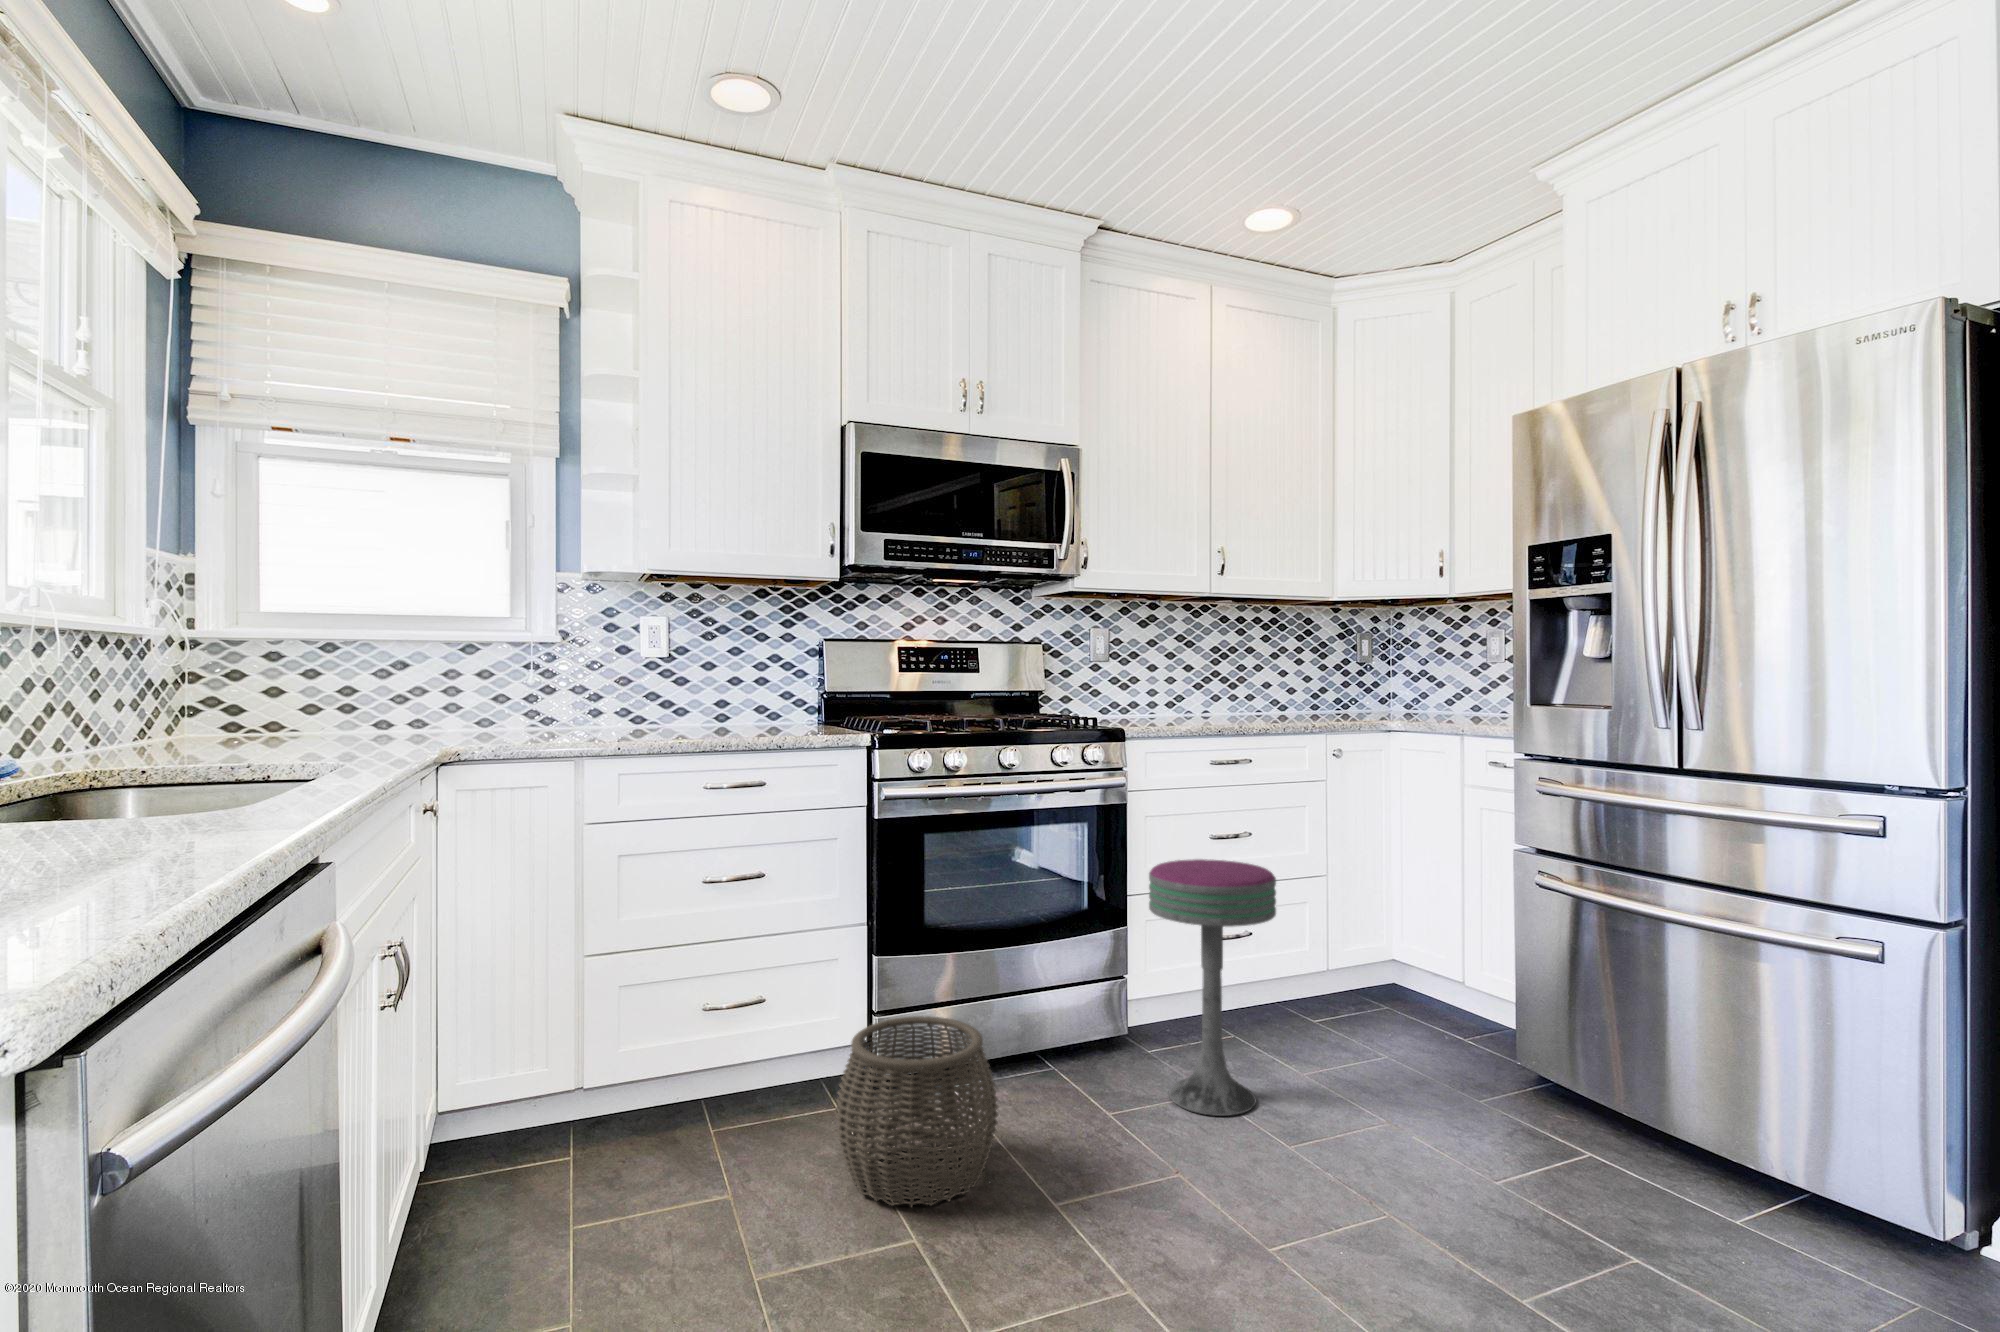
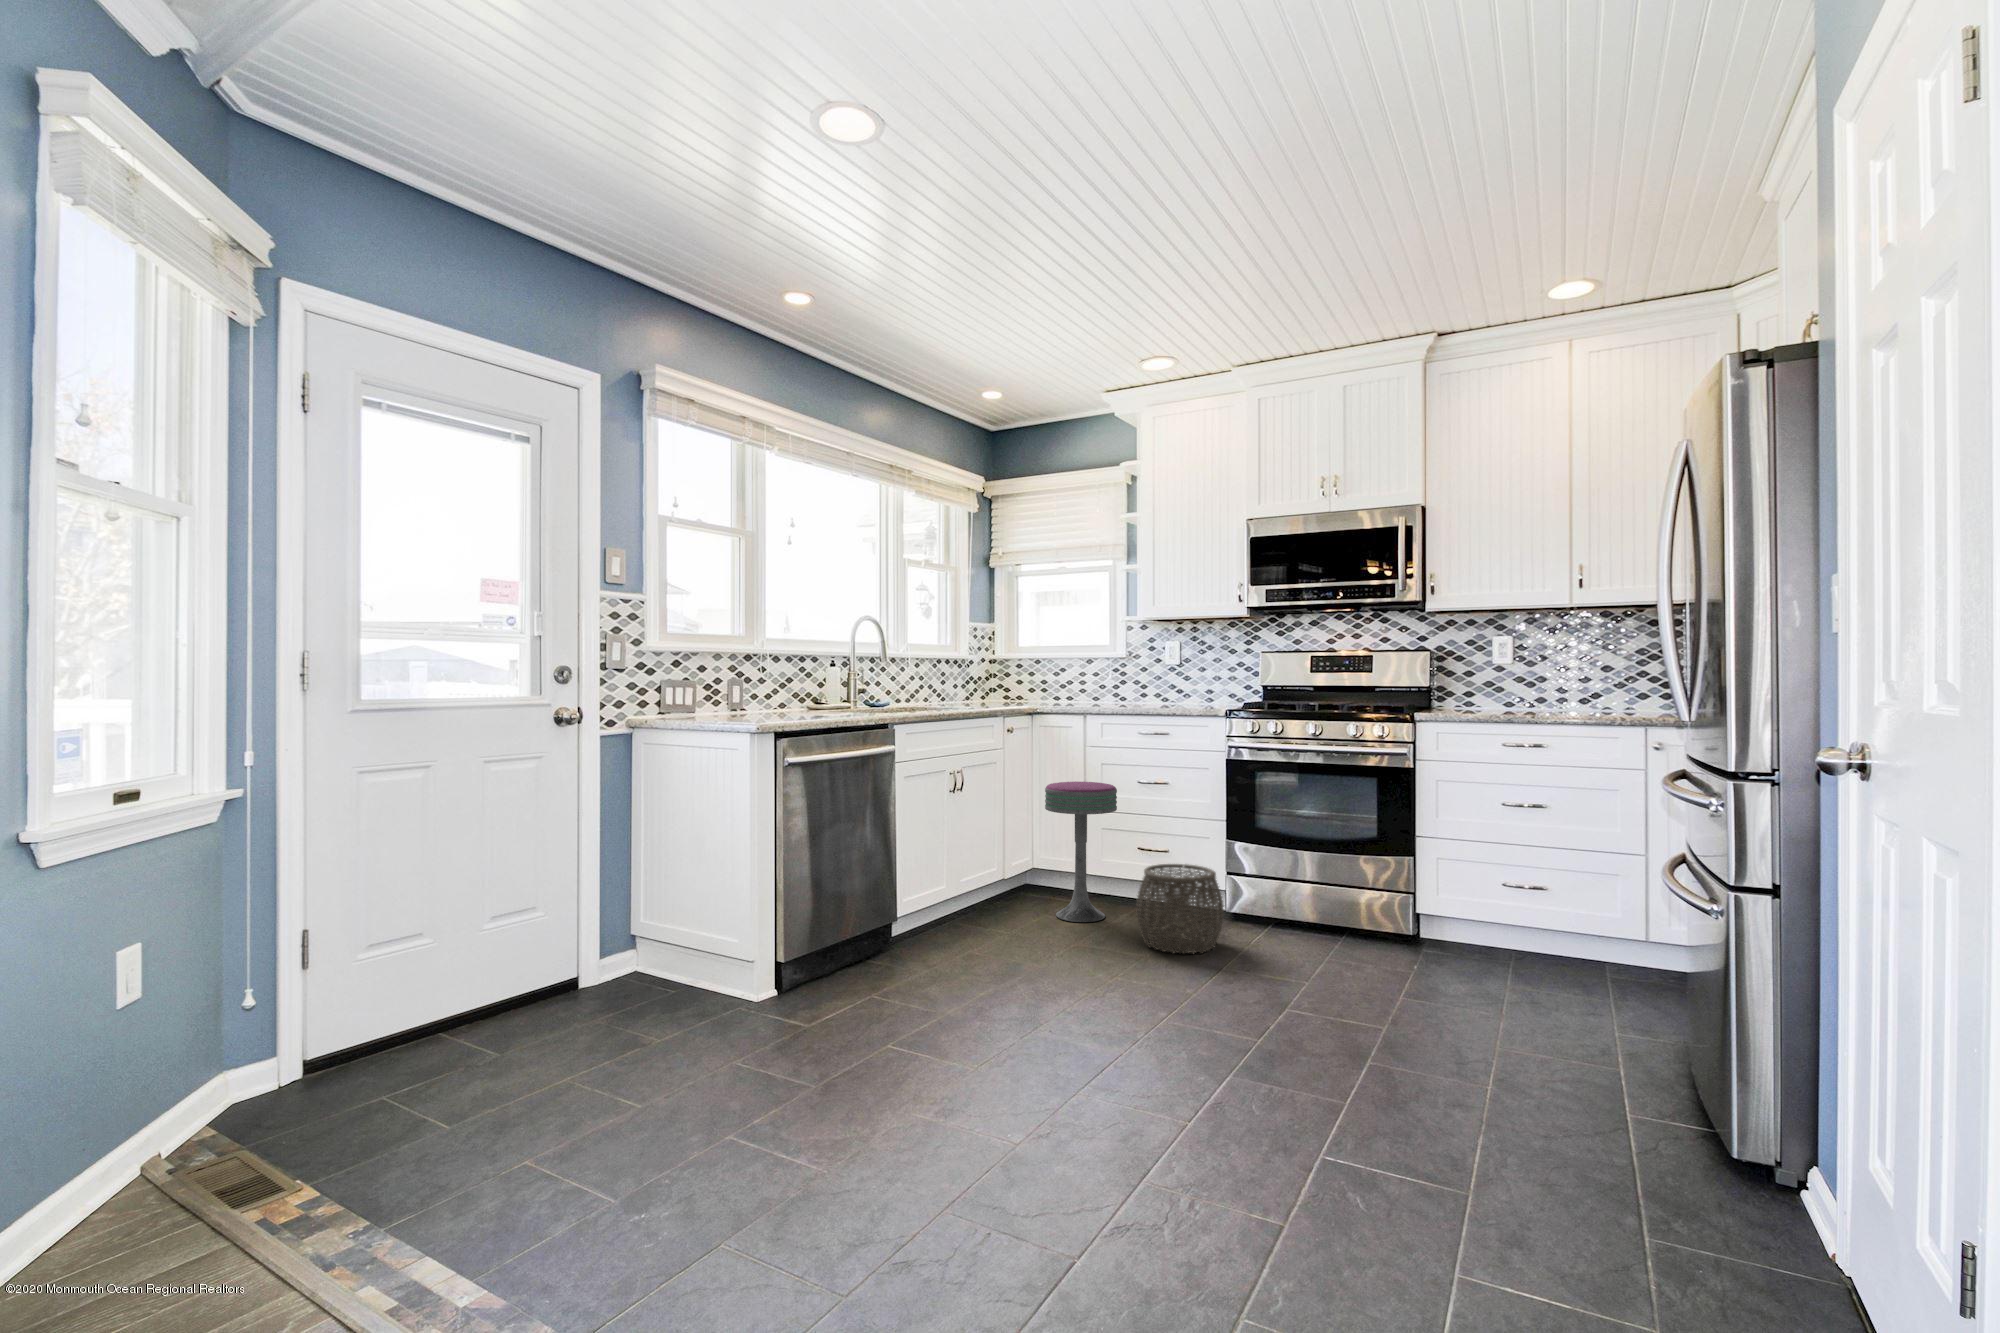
bar stool: present [1149,859,1276,1116] -> present [1045,781,1117,922]

